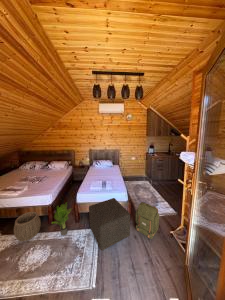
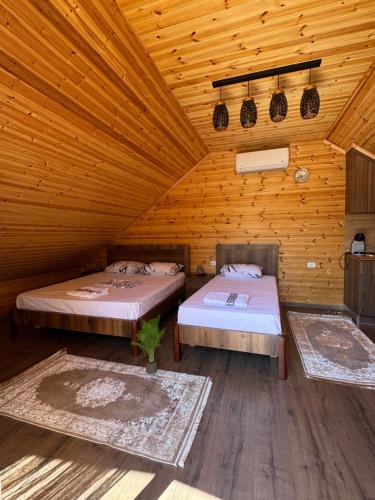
ottoman: present [89,198,130,251] -> none [196,325,276,413]
backpack: present [136,202,159,239] -> none [292,337,353,426]
woven basket: present [14,212,41,242] -> none [81,325,119,367]

